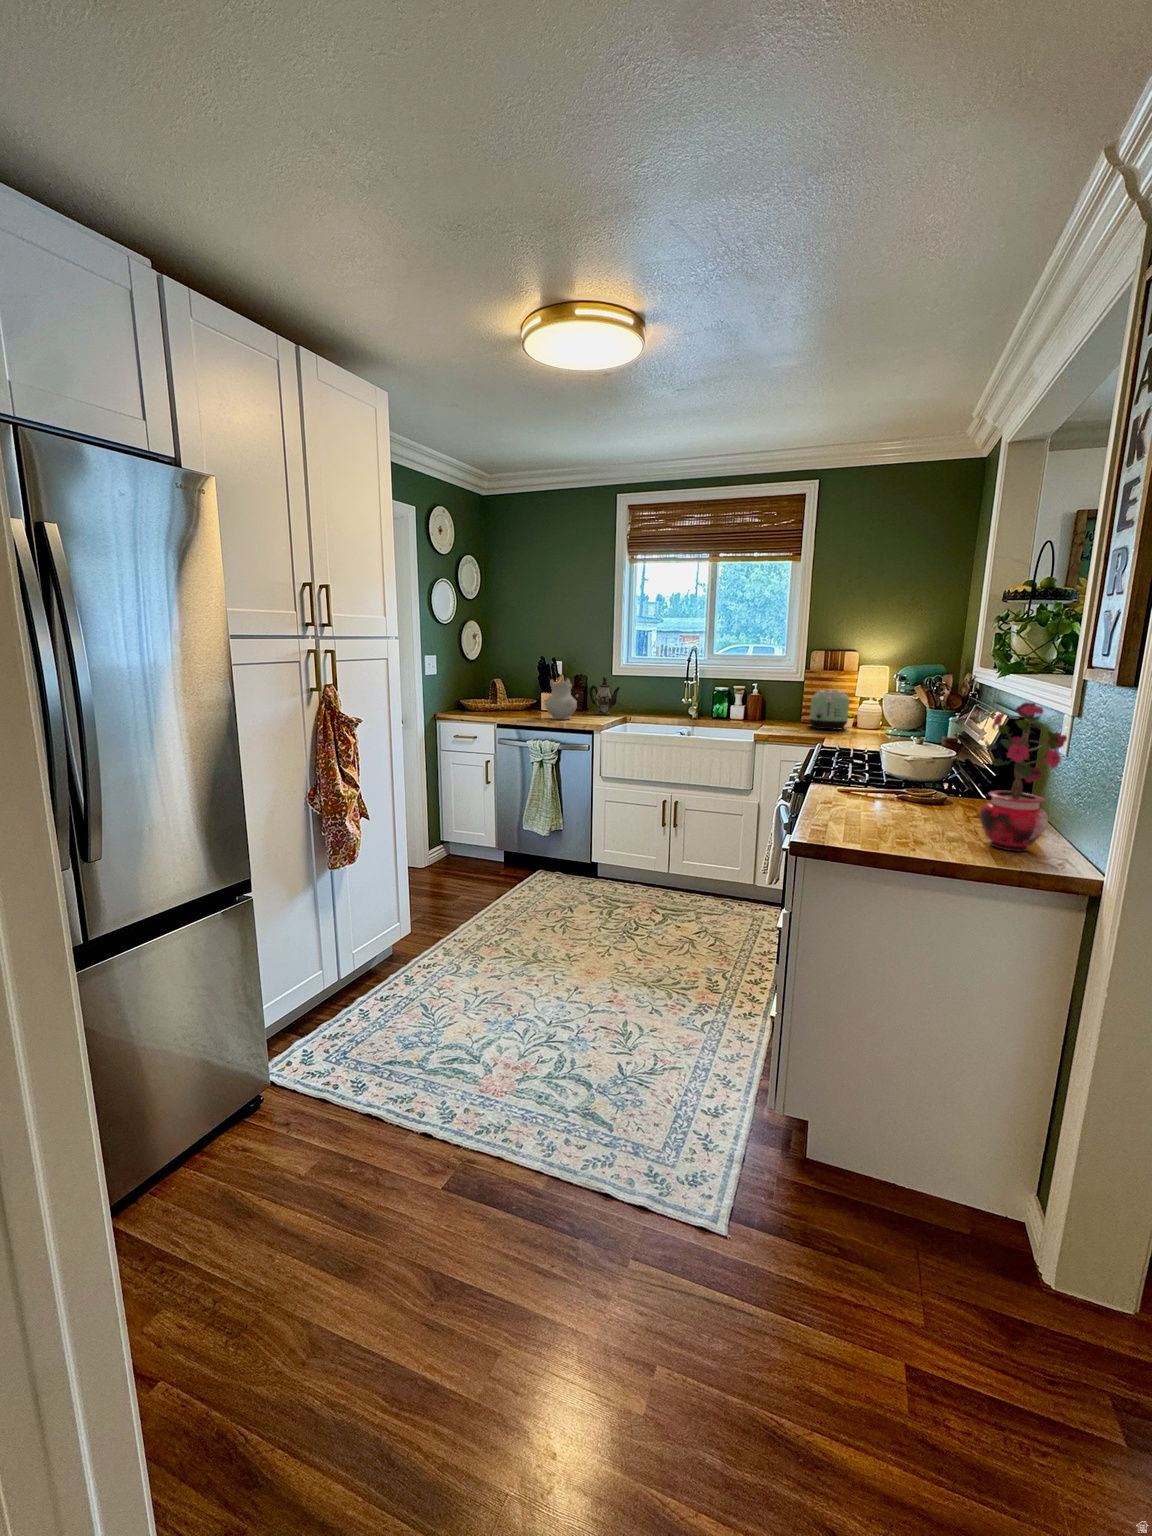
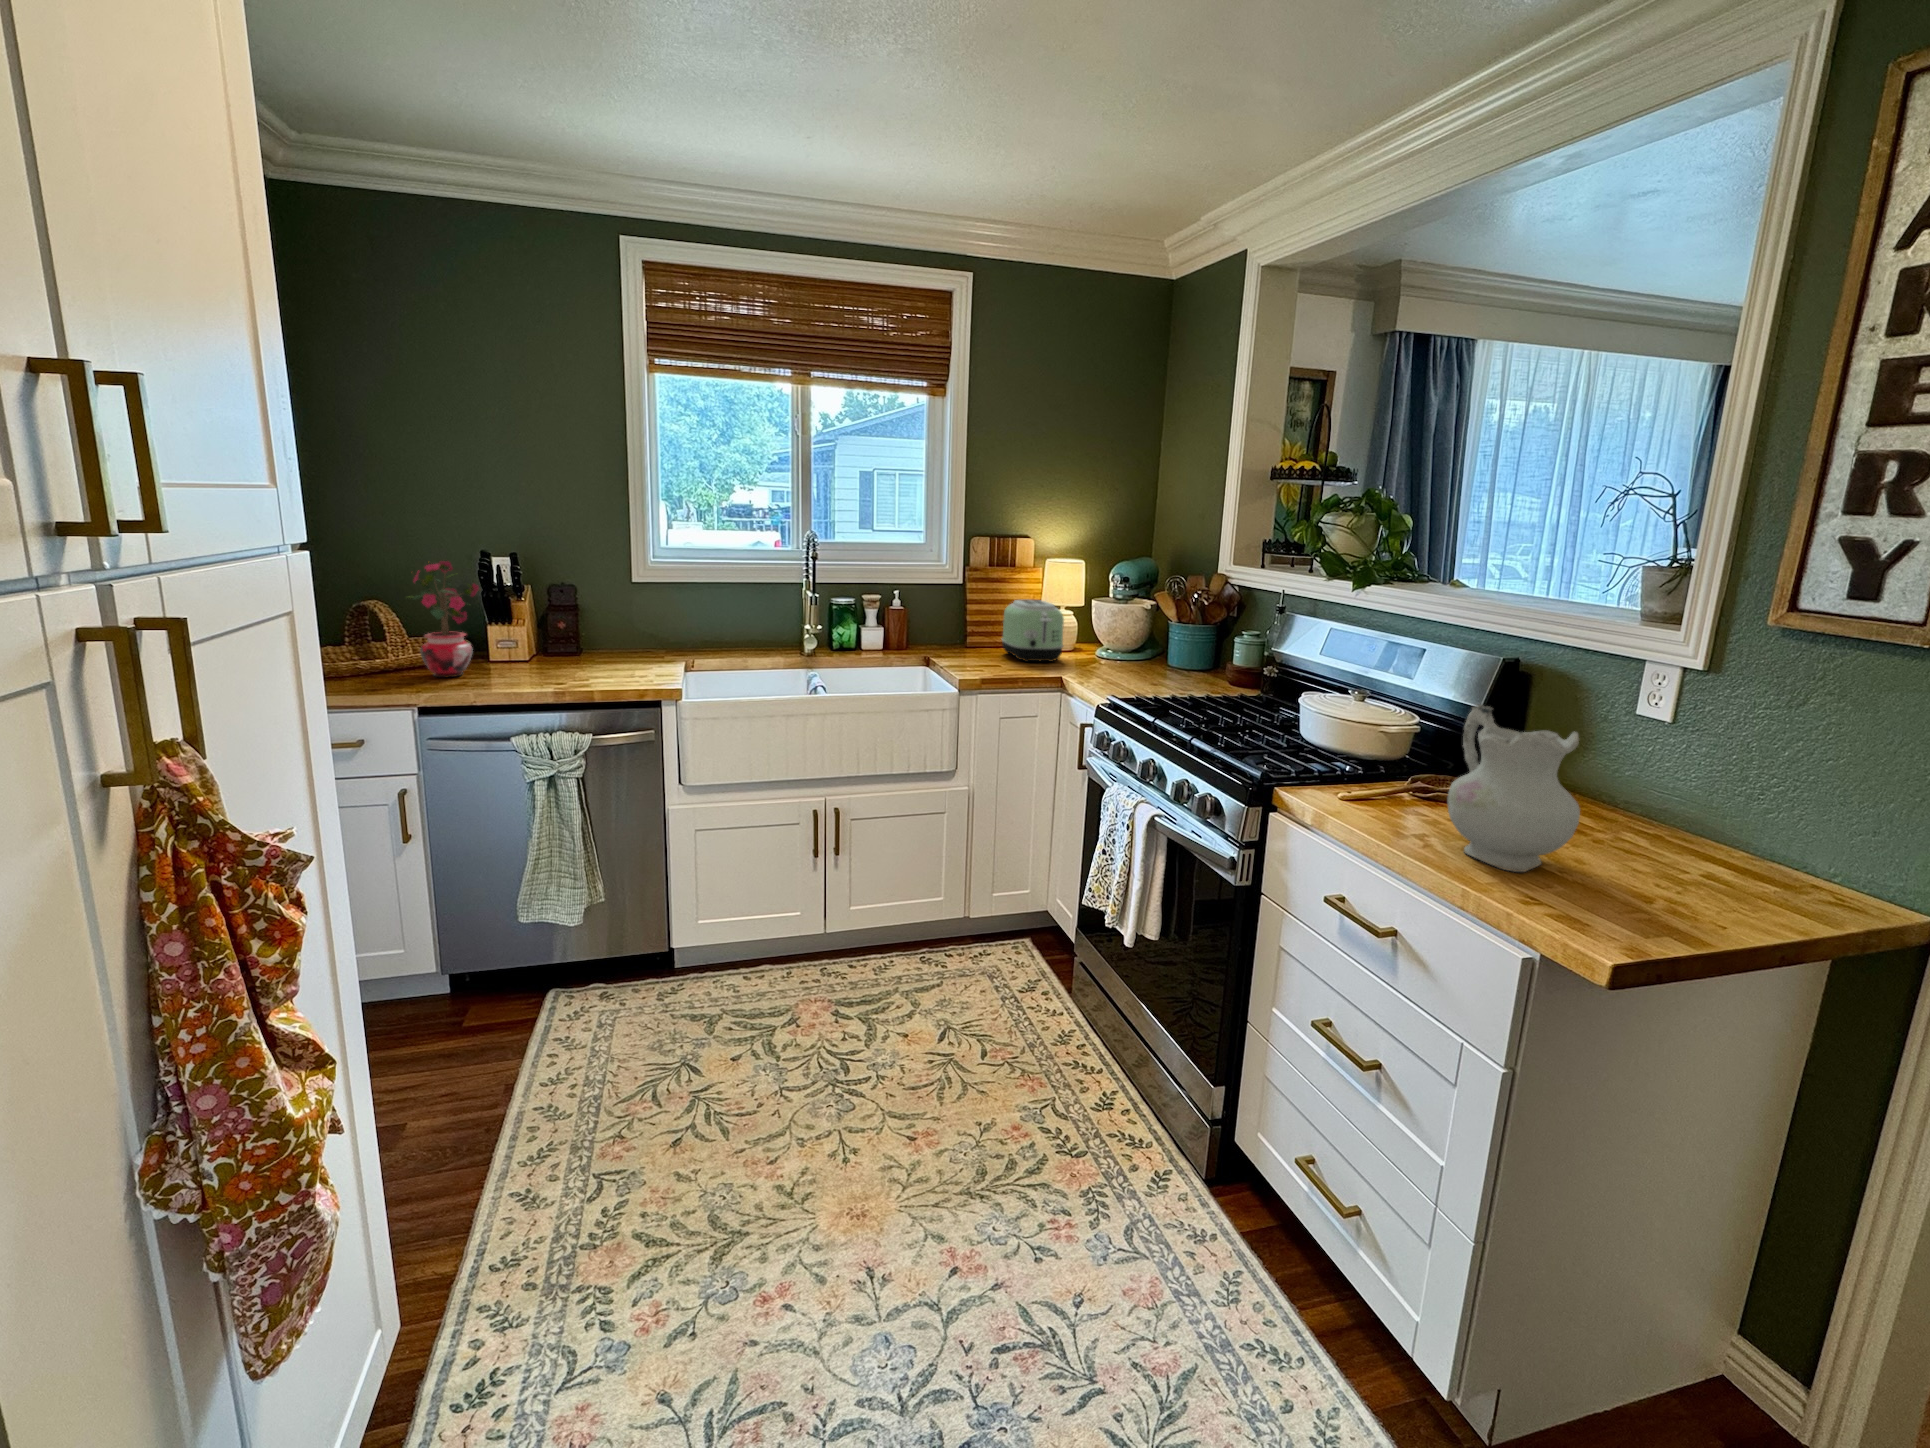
teapot: present [590,676,620,715] -> none [594,584,658,657]
ceramic pitcher: present [545,678,577,719] -> present [1448,704,1580,872]
potted plant: present [975,702,1067,851] -> present [409,561,478,677]

